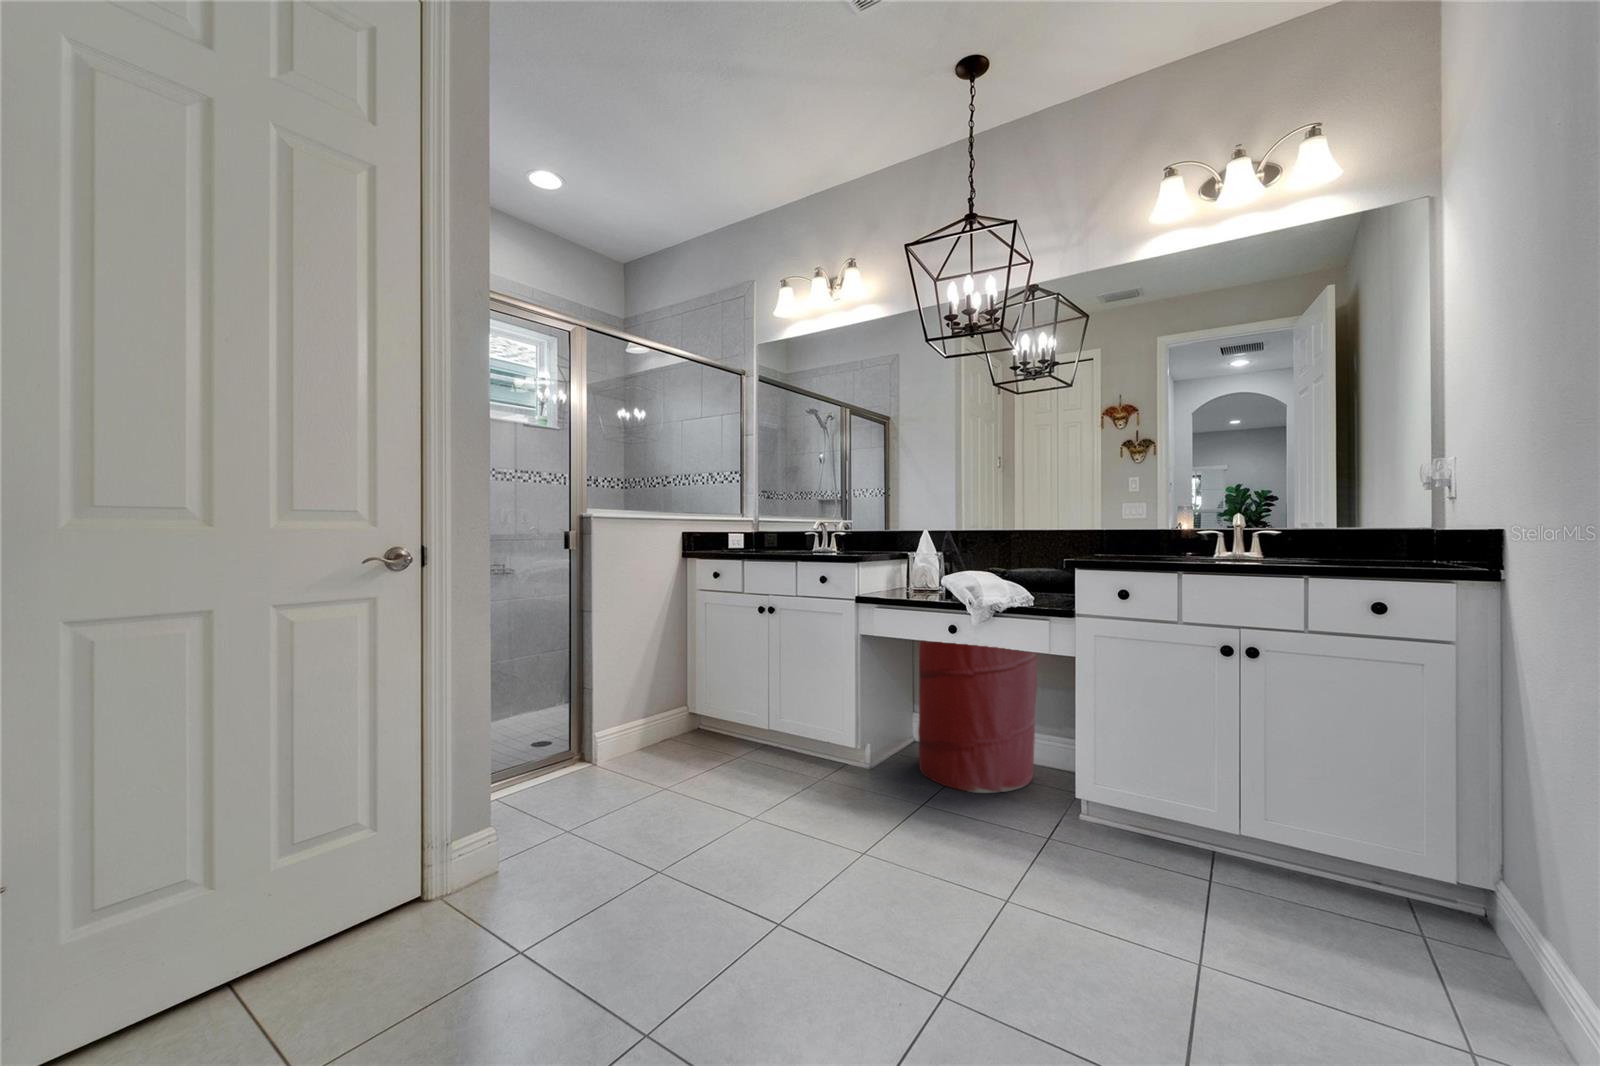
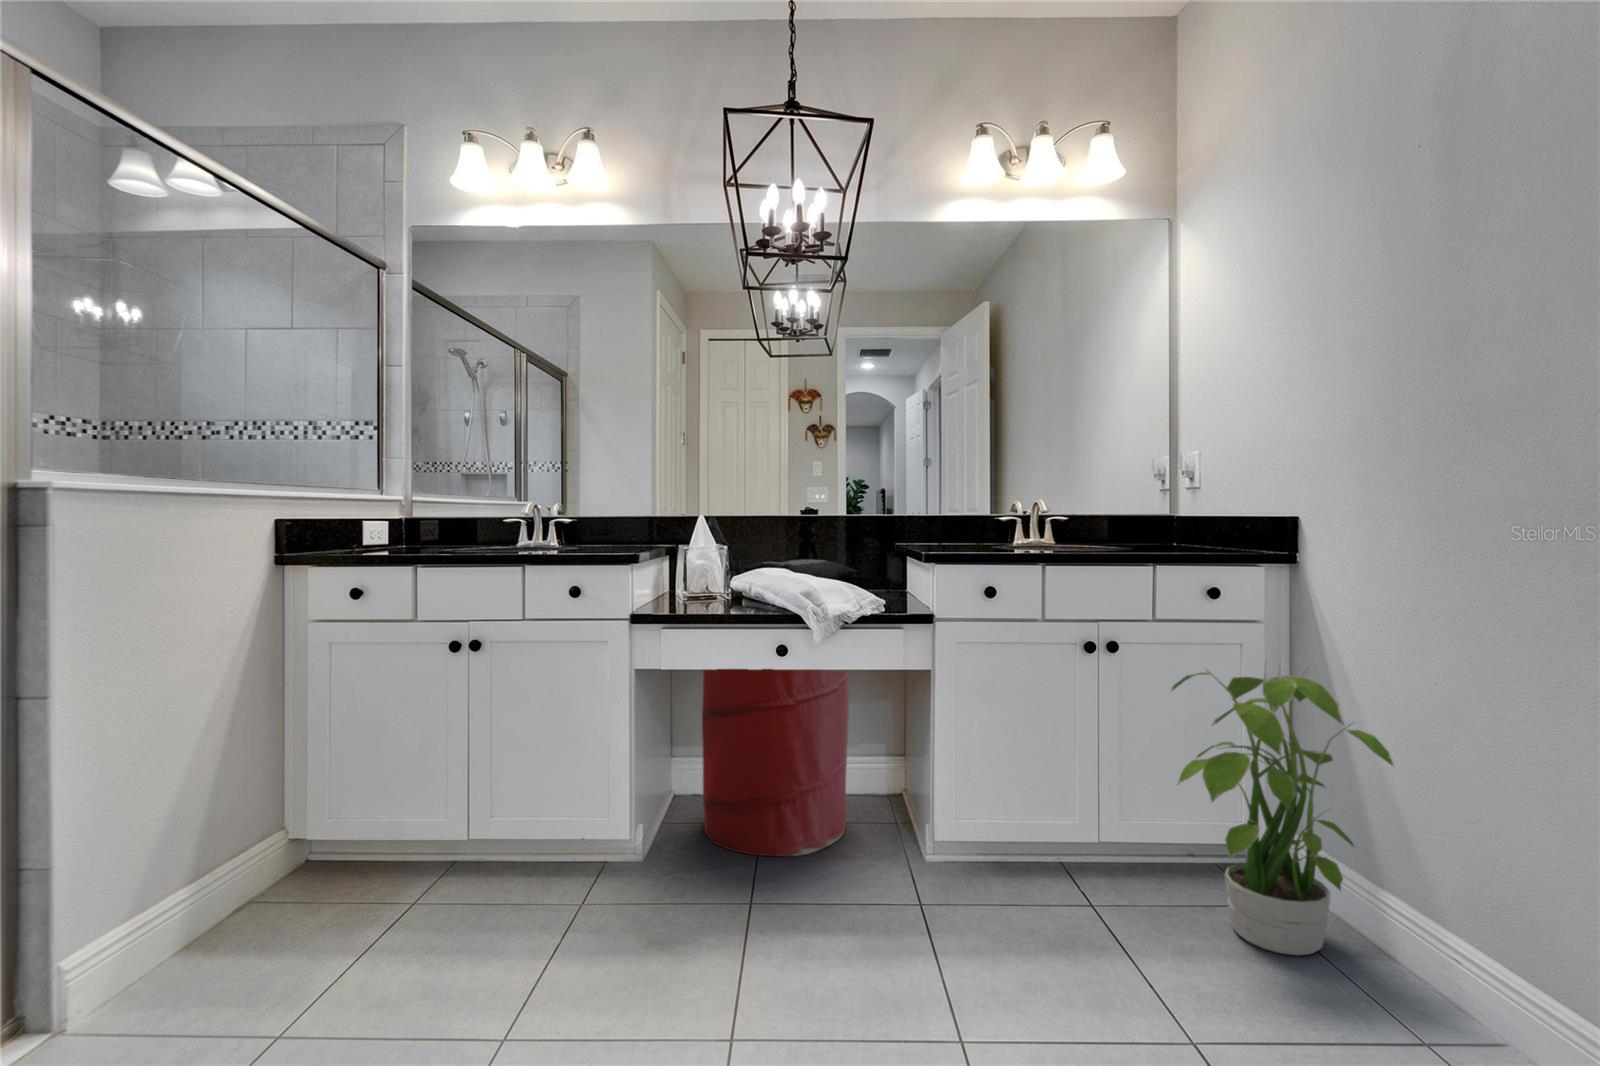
potted plant: none [1280,679,1527,996] -> present [1171,666,1394,955]

